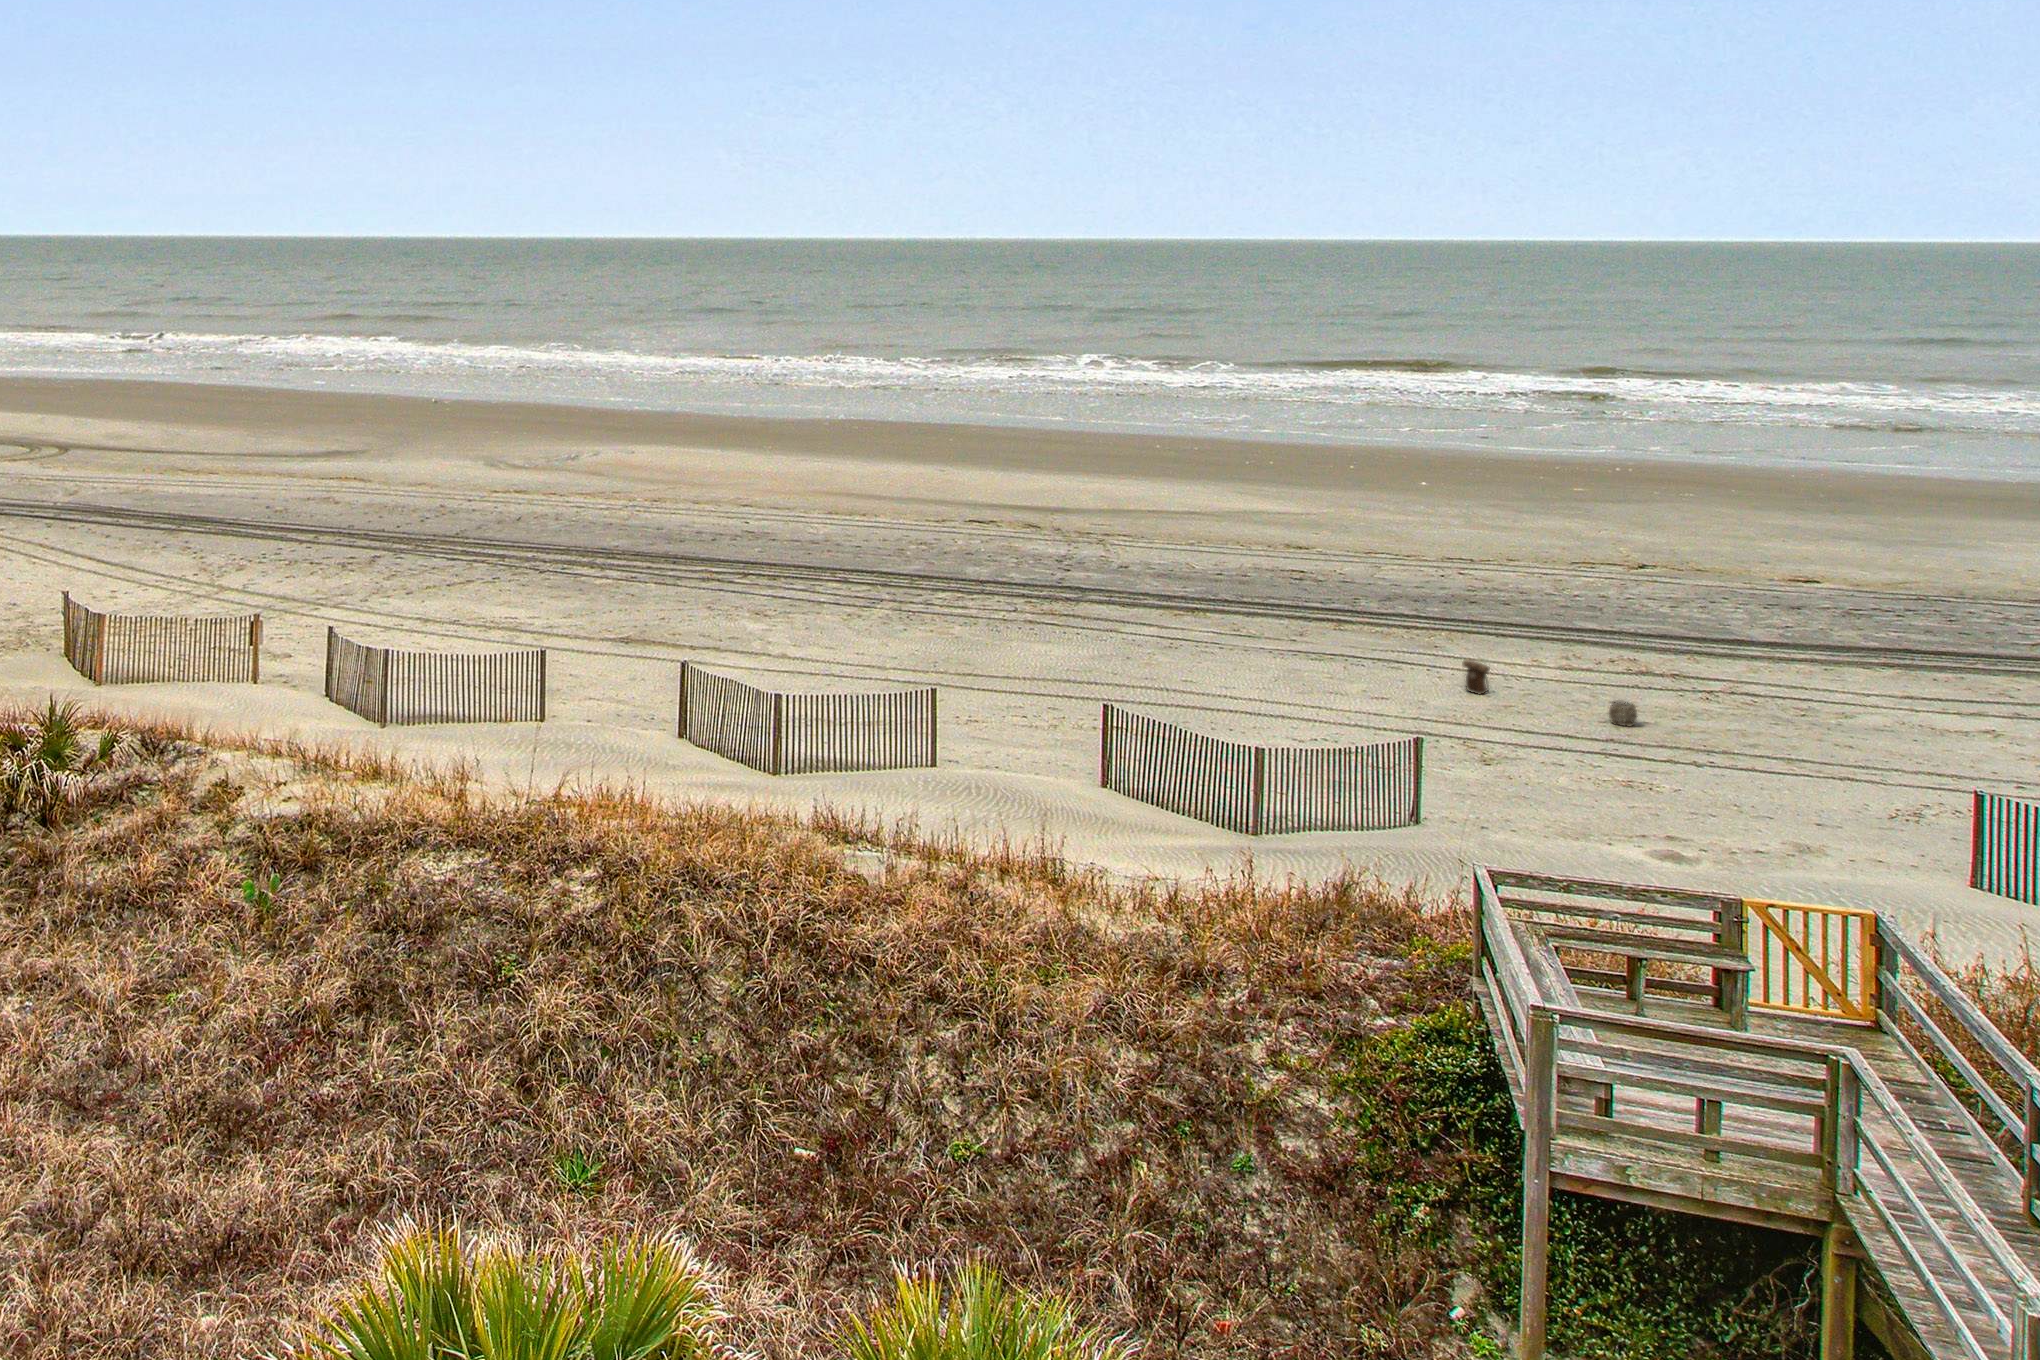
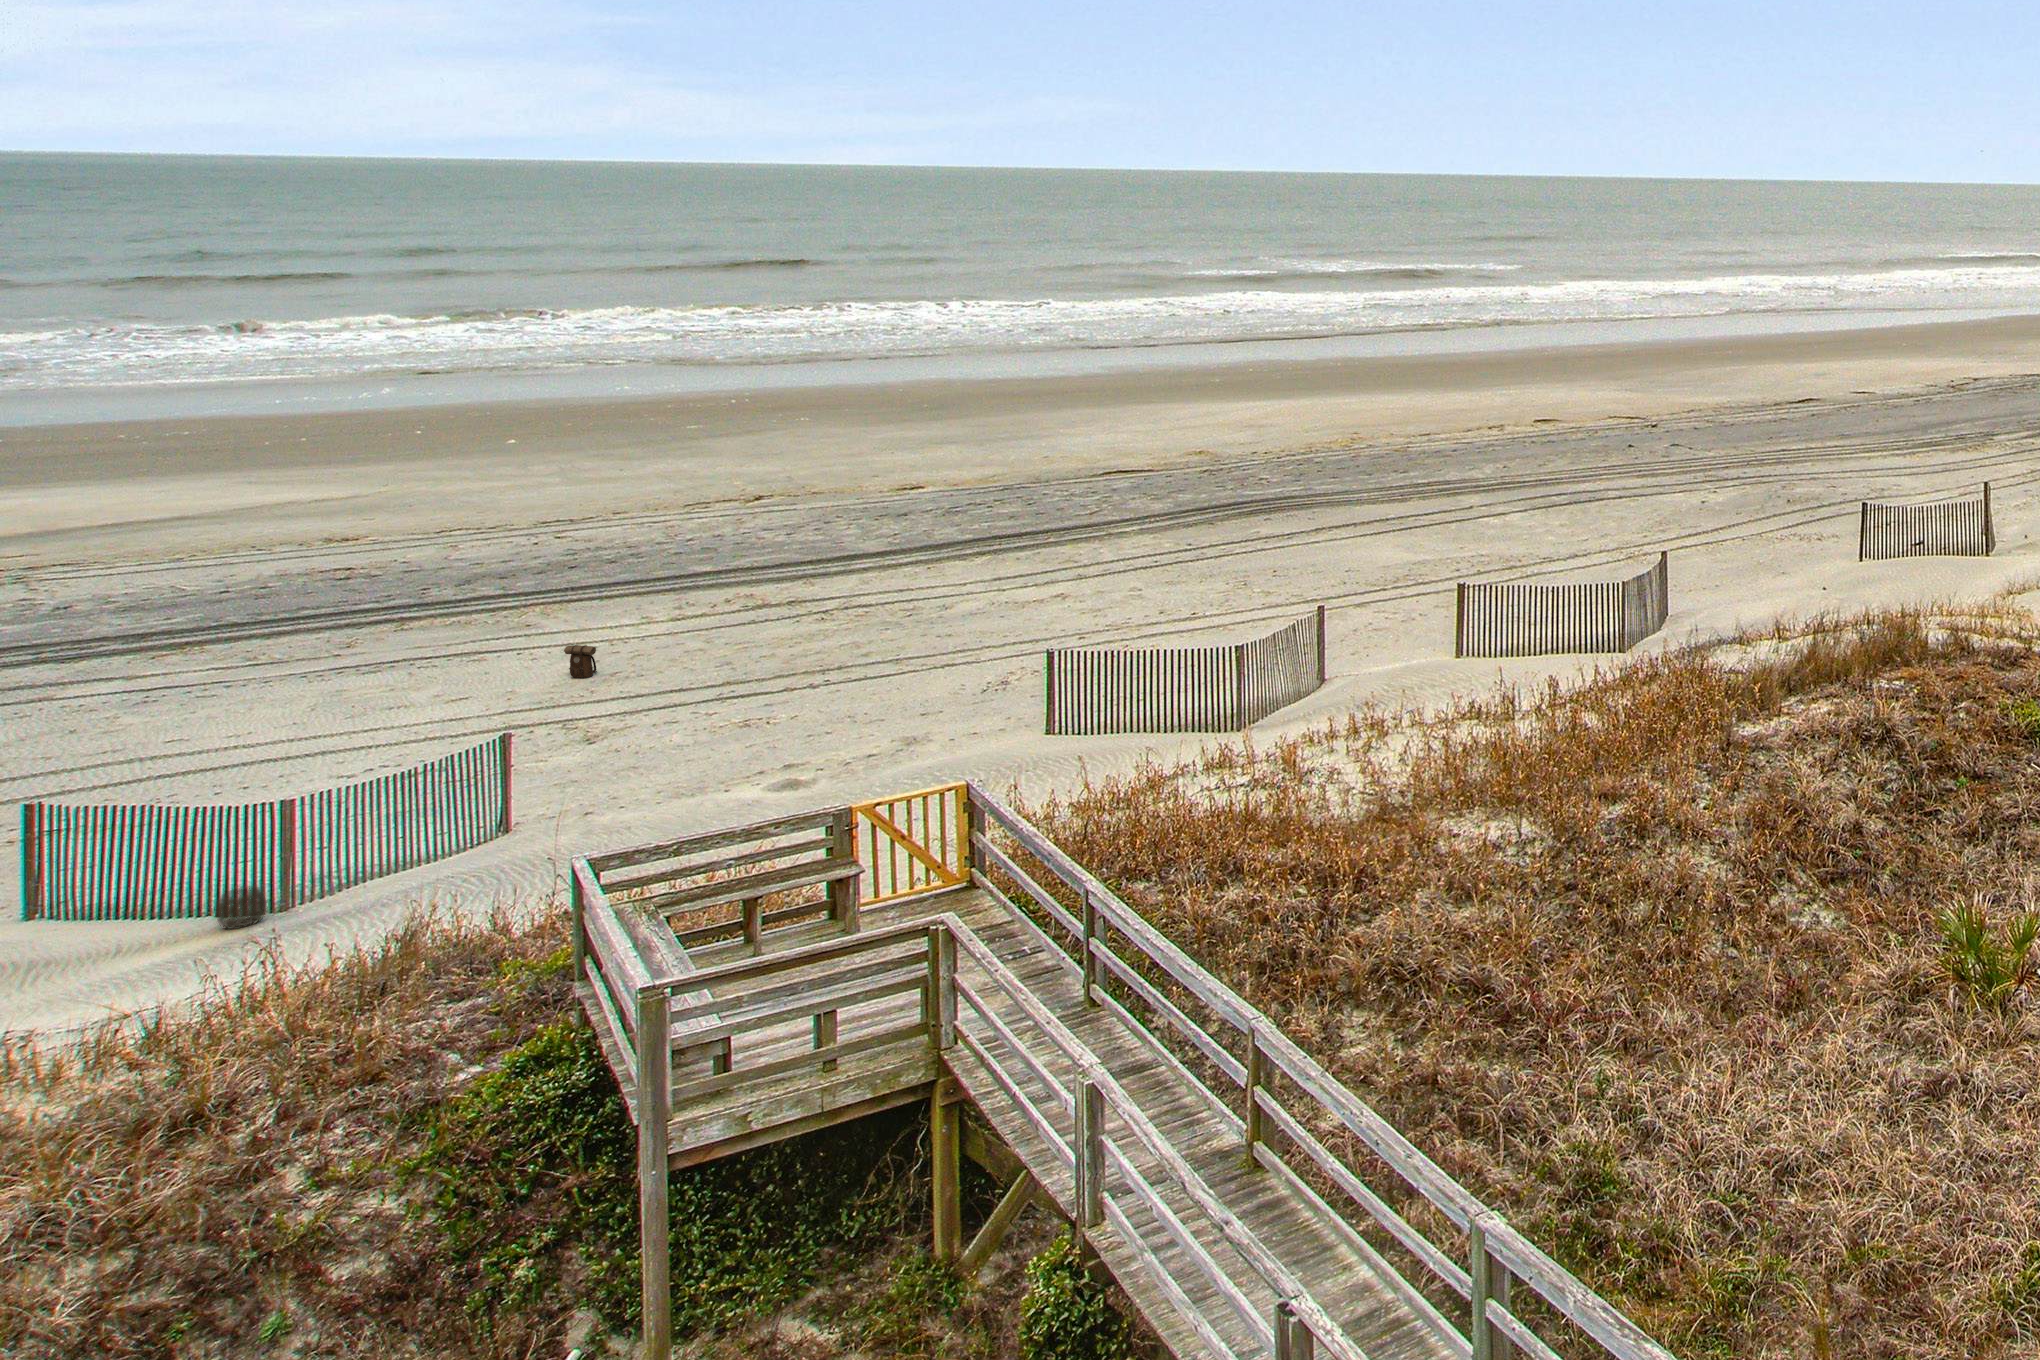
woven basket: present [1609,701,1637,727] -> present [216,886,267,929]

